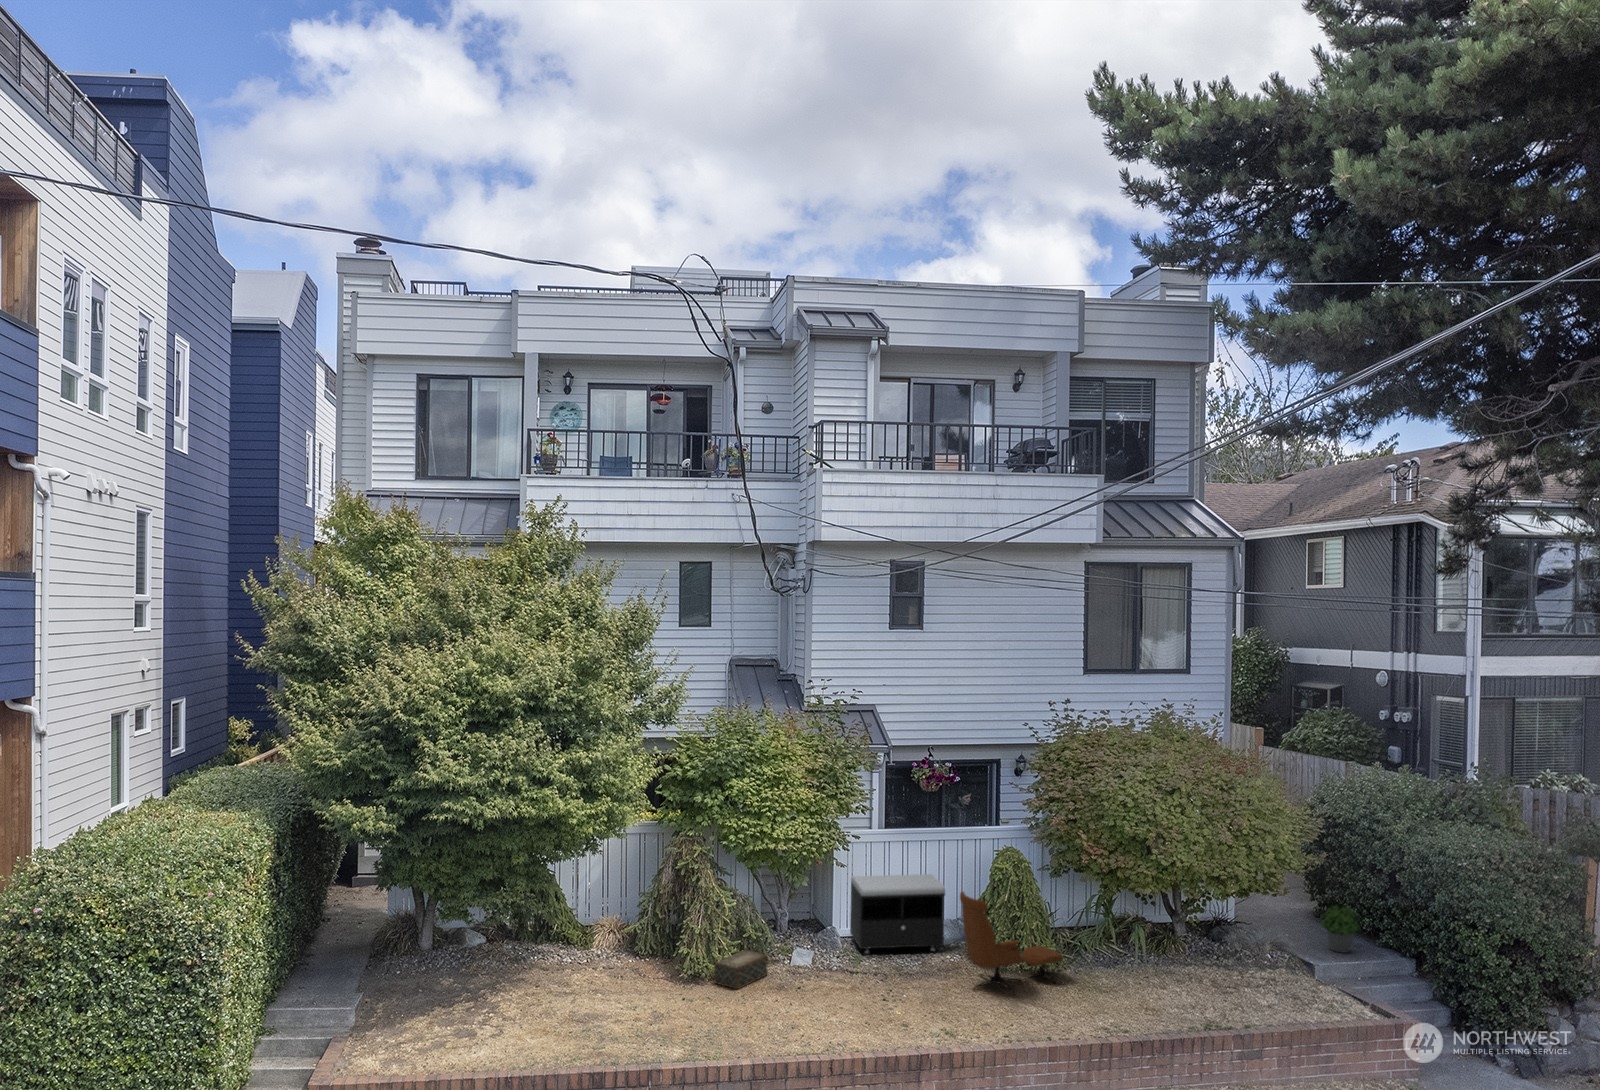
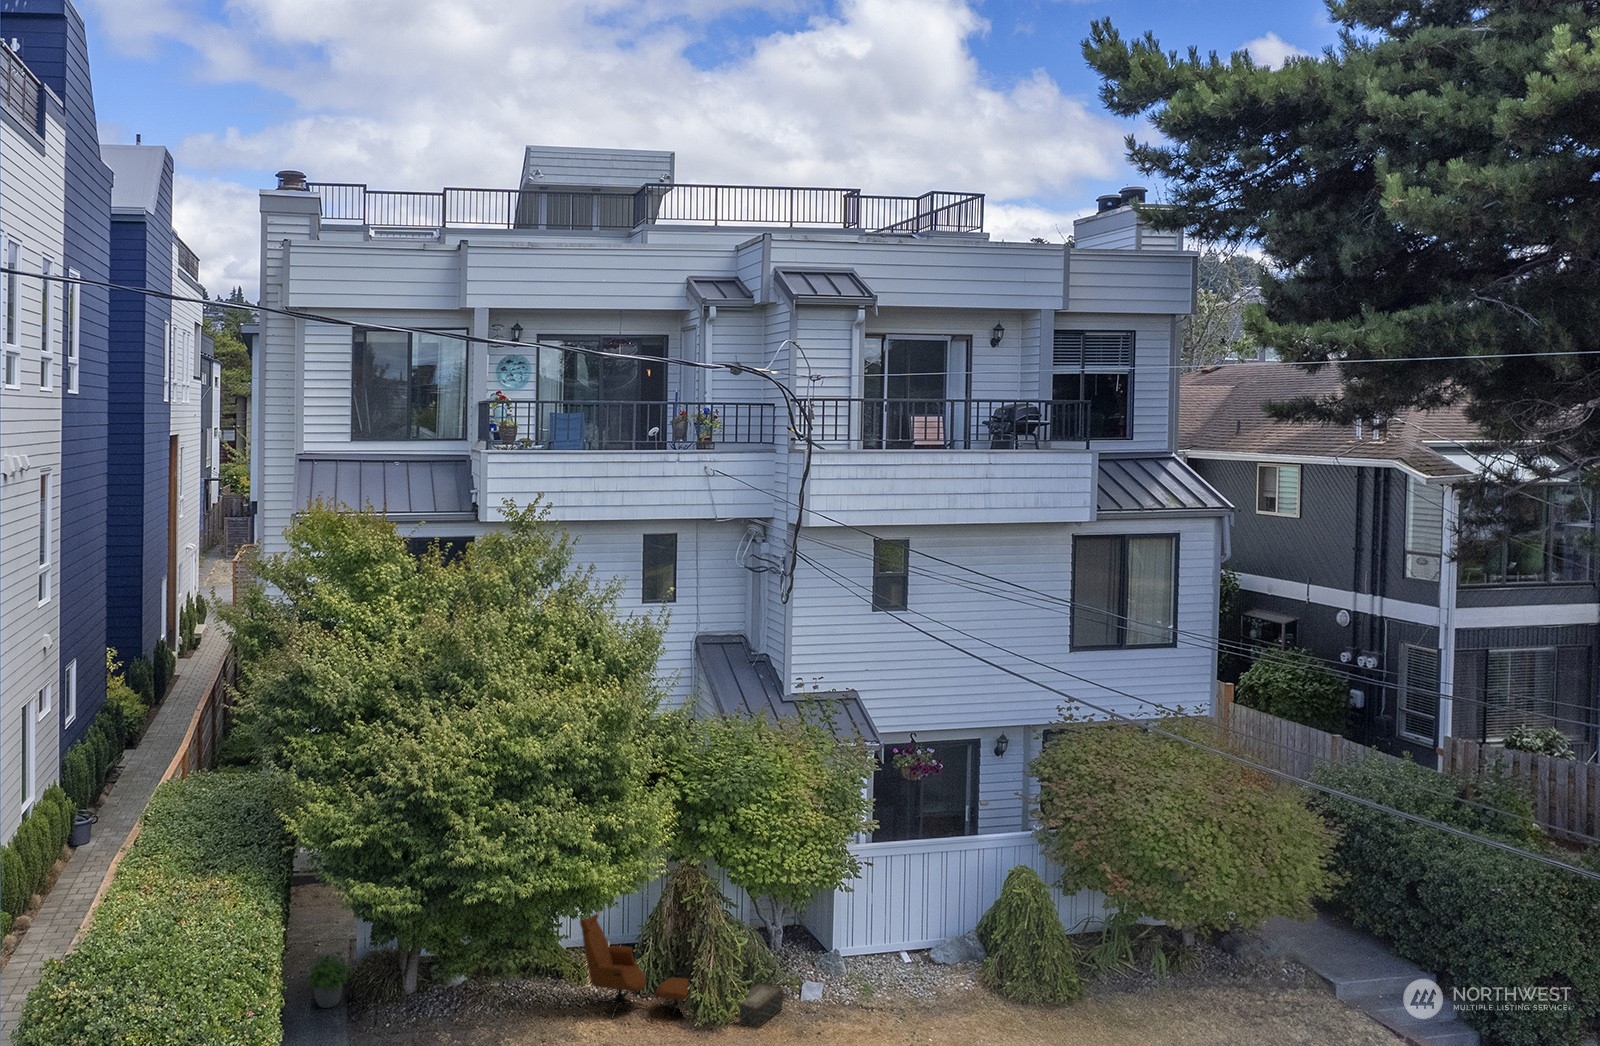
storage bench: present [850,874,945,953] -> none [854,890,953,975]
lounge chair: present [960,892,1063,995] -> present [580,914,688,1018]
potted plant: present [1321,905,1360,953] -> present [306,952,353,1008]

